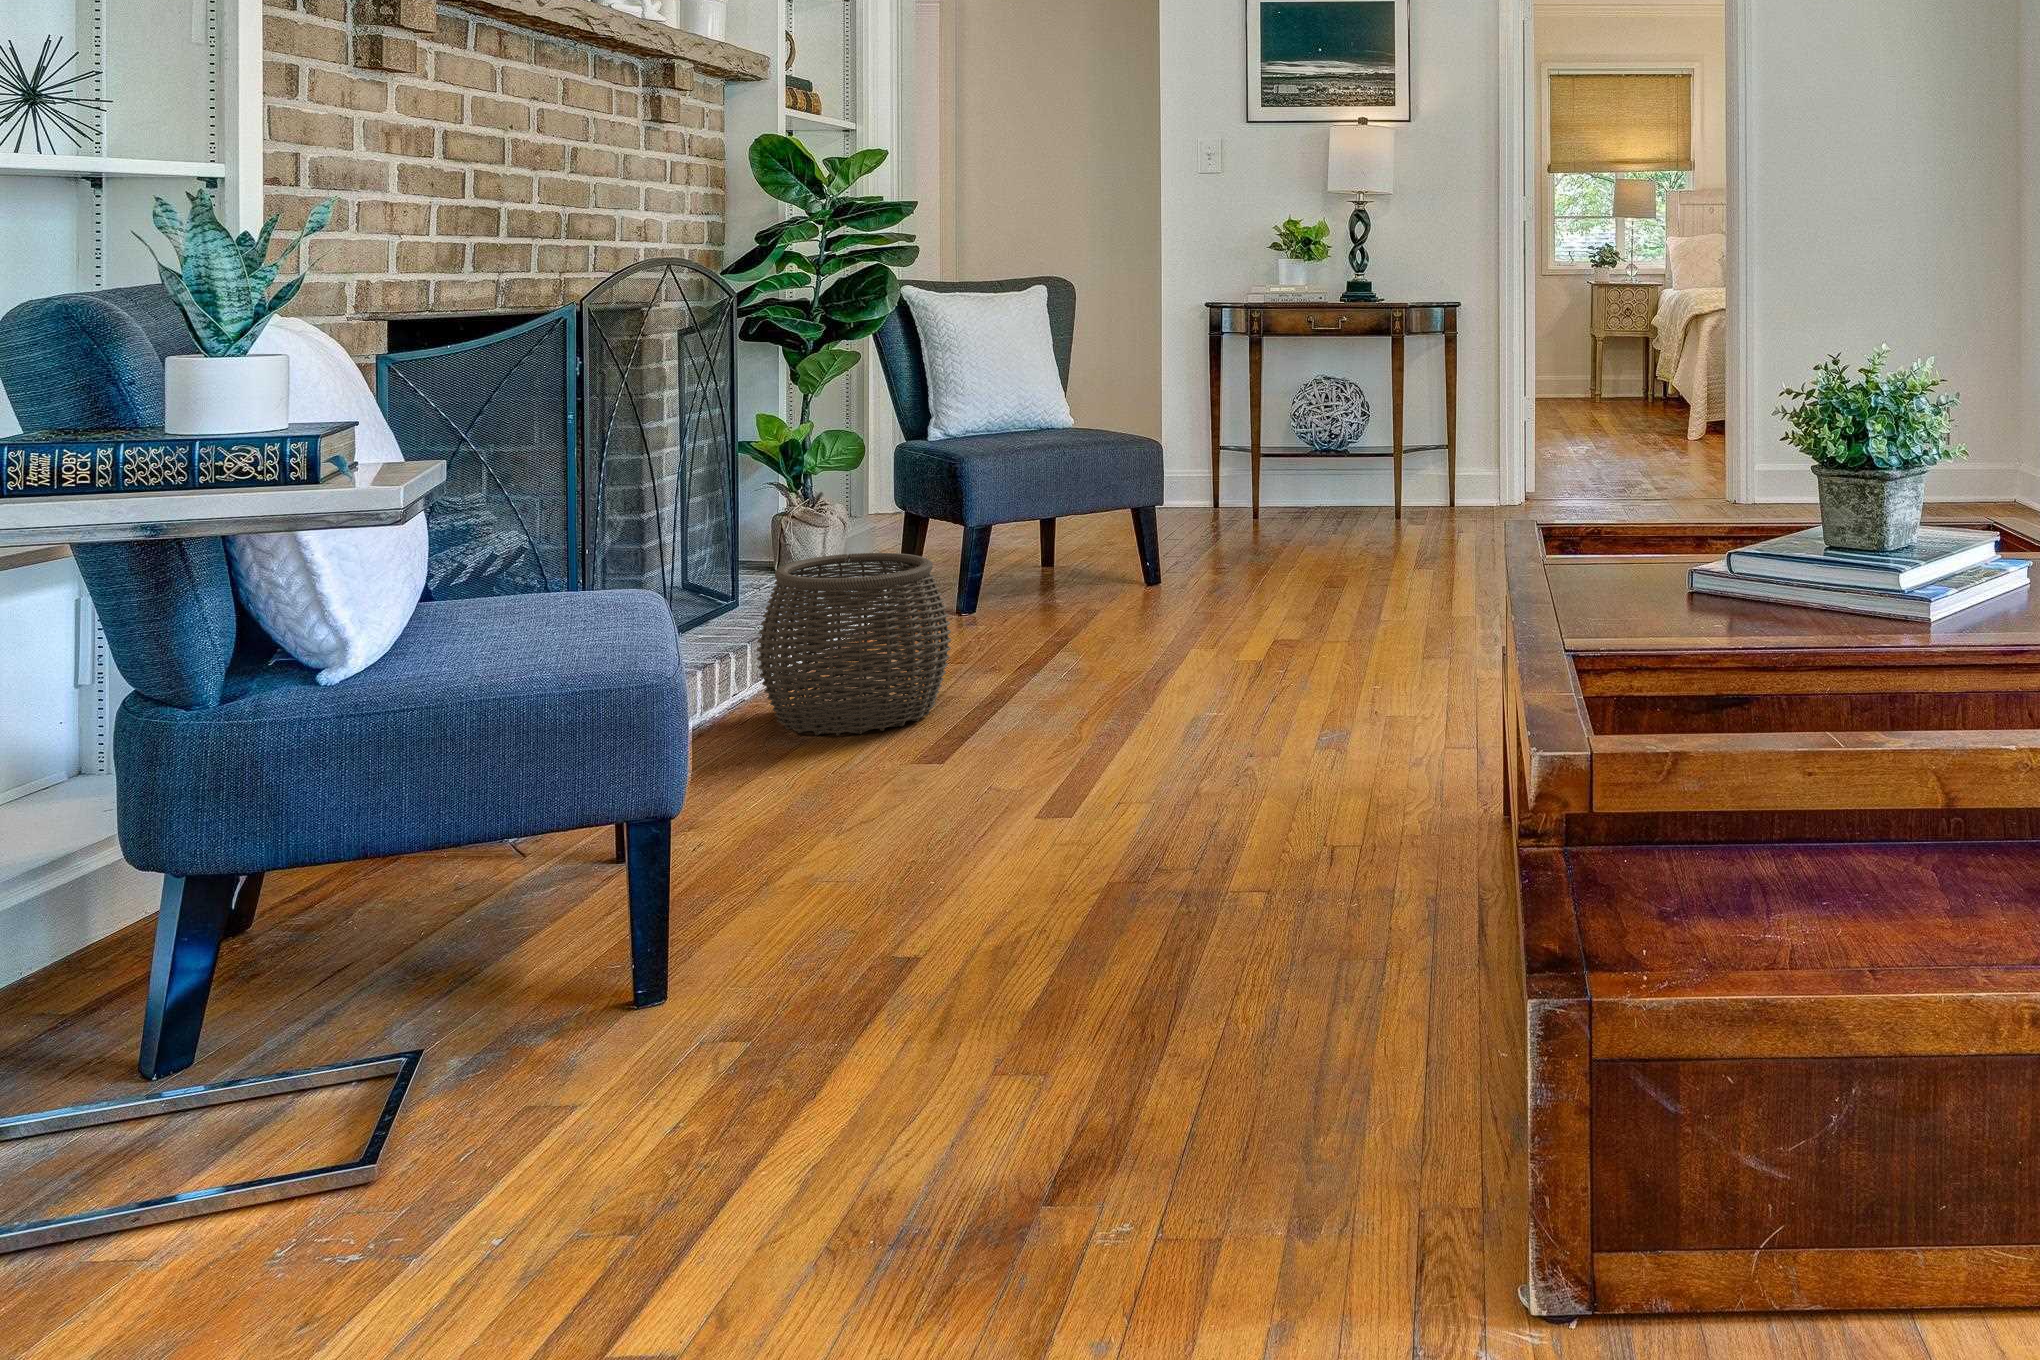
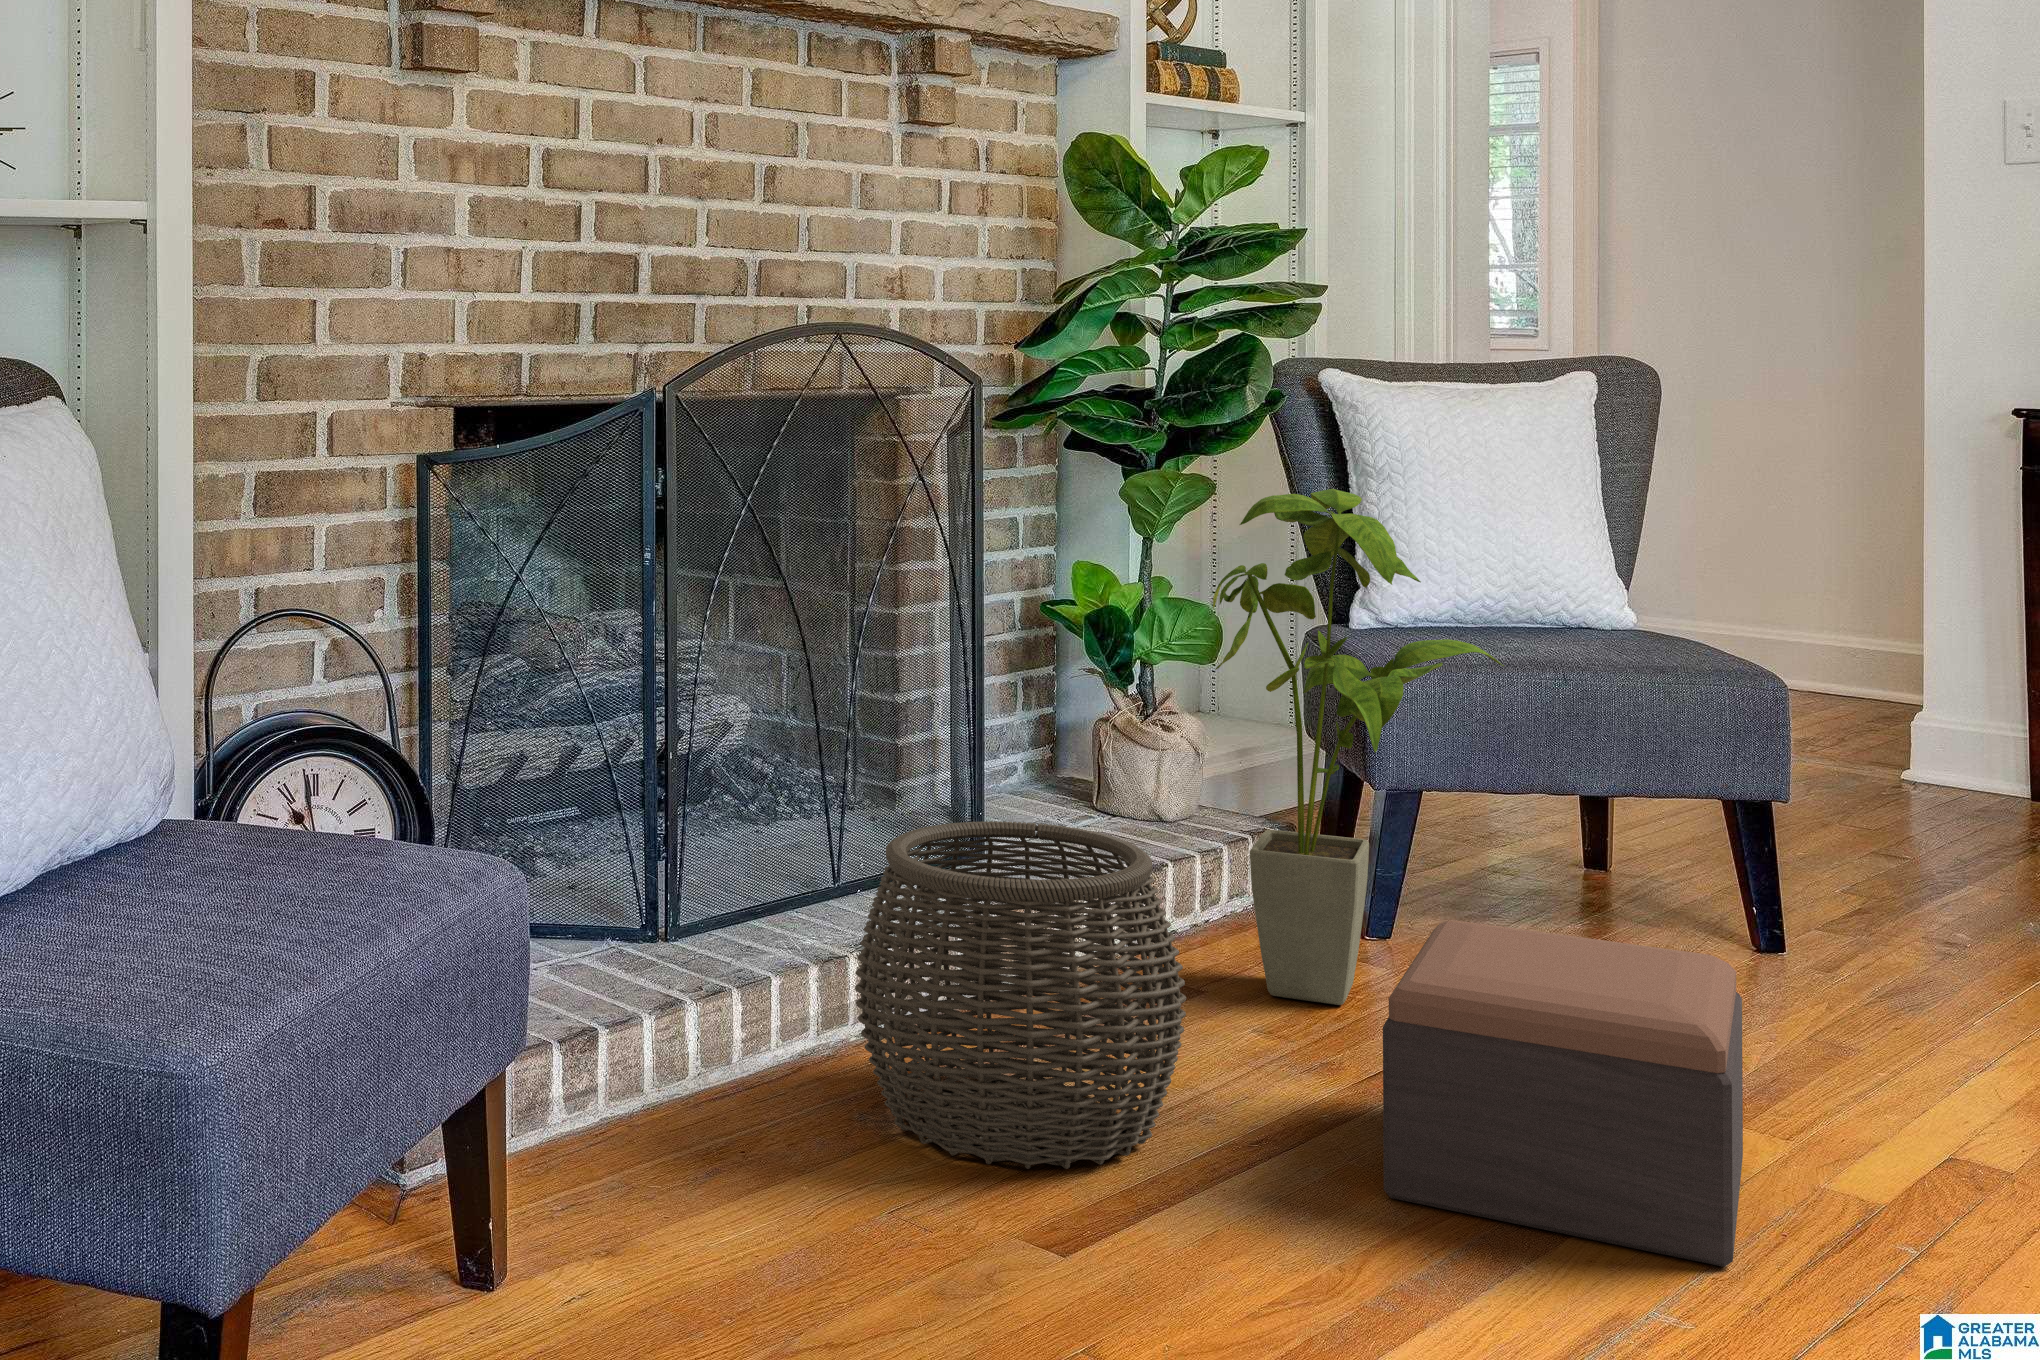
house plant: none [891,358,1048,643] -> present [1213,489,1504,1005]
footstool: none [1048,566,1203,701] -> present [1383,920,1743,1267]

